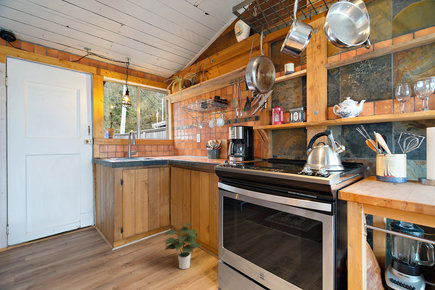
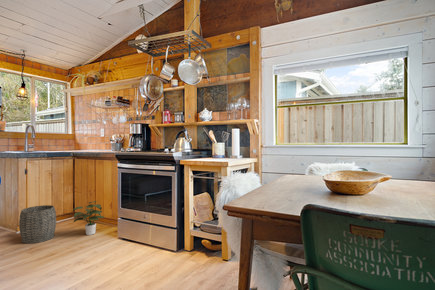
woven basket: none [108,223,147,275] -> present [19,205,56,244]

